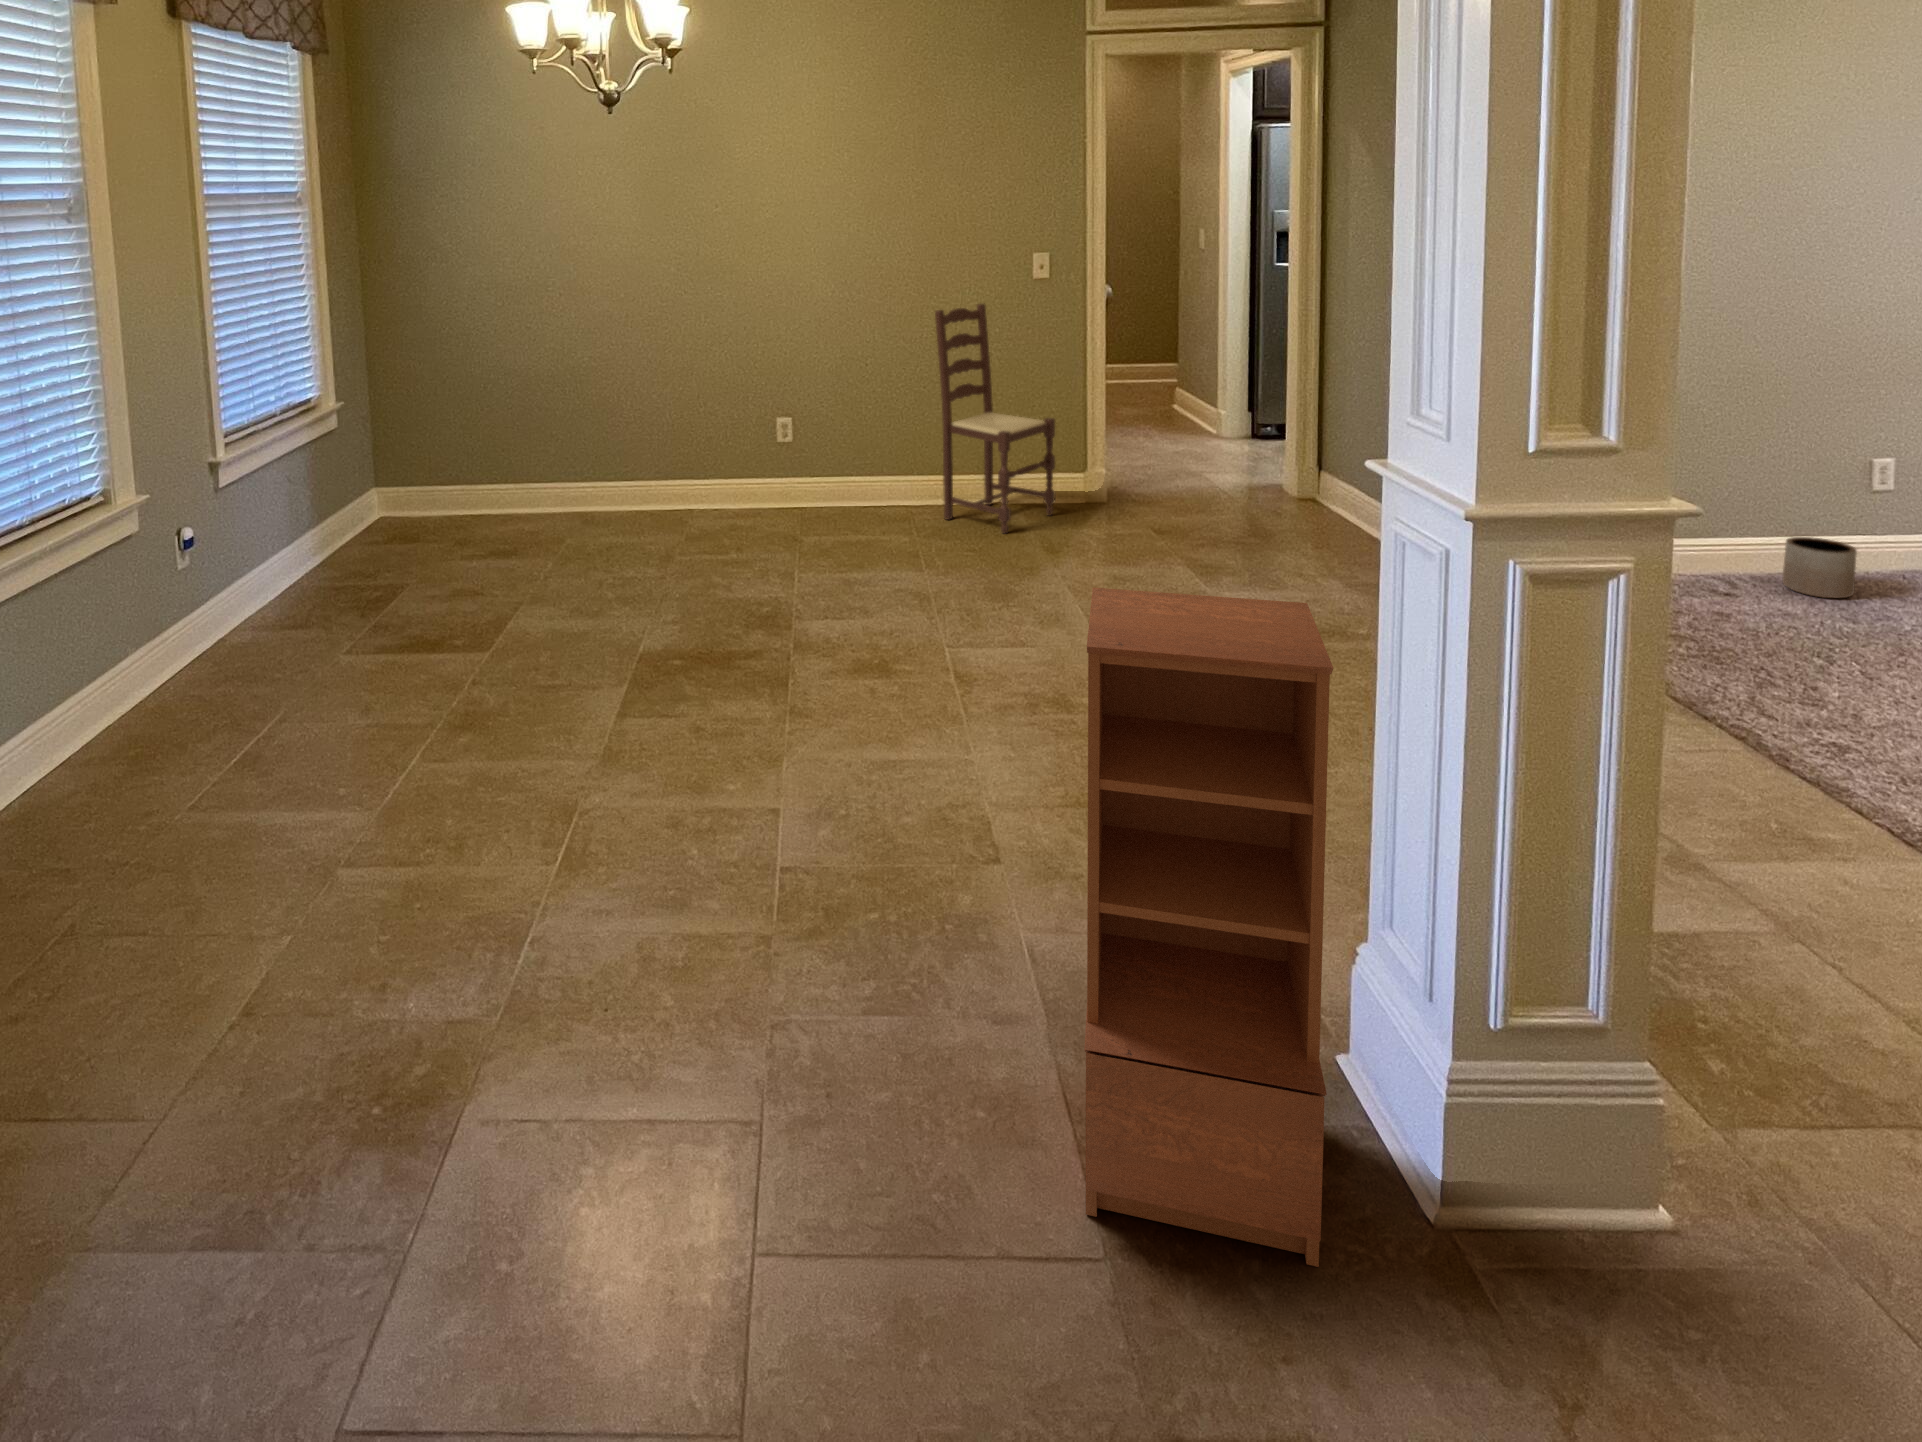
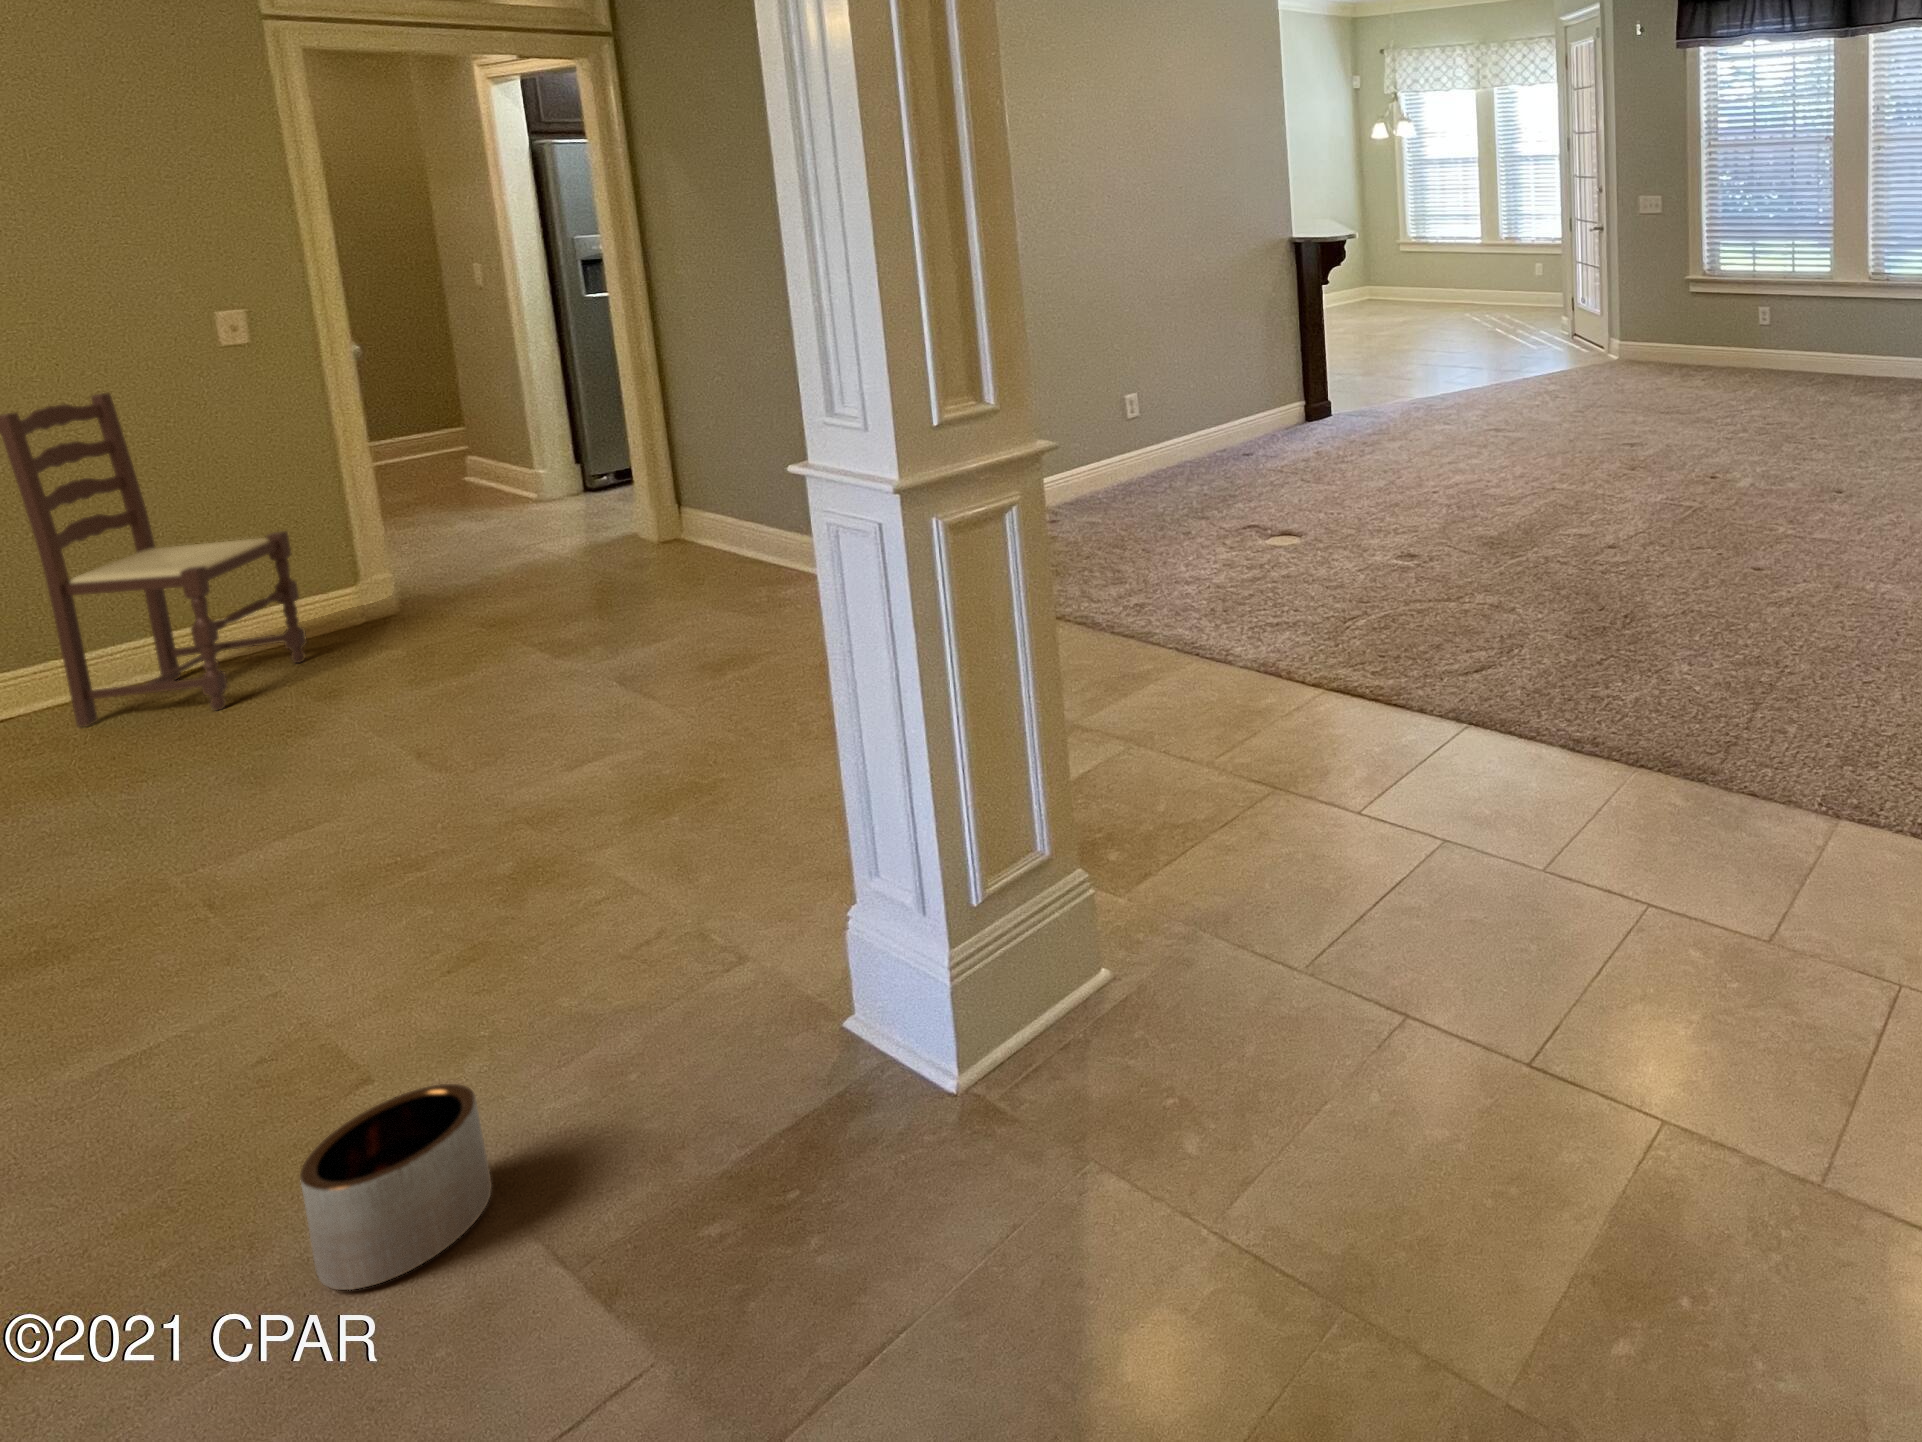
planter: present [1782,537,1857,598] -> present [300,1084,491,1290]
bookcase: present [1084,588,1333,1267] -> none [495,614,870,1356]

